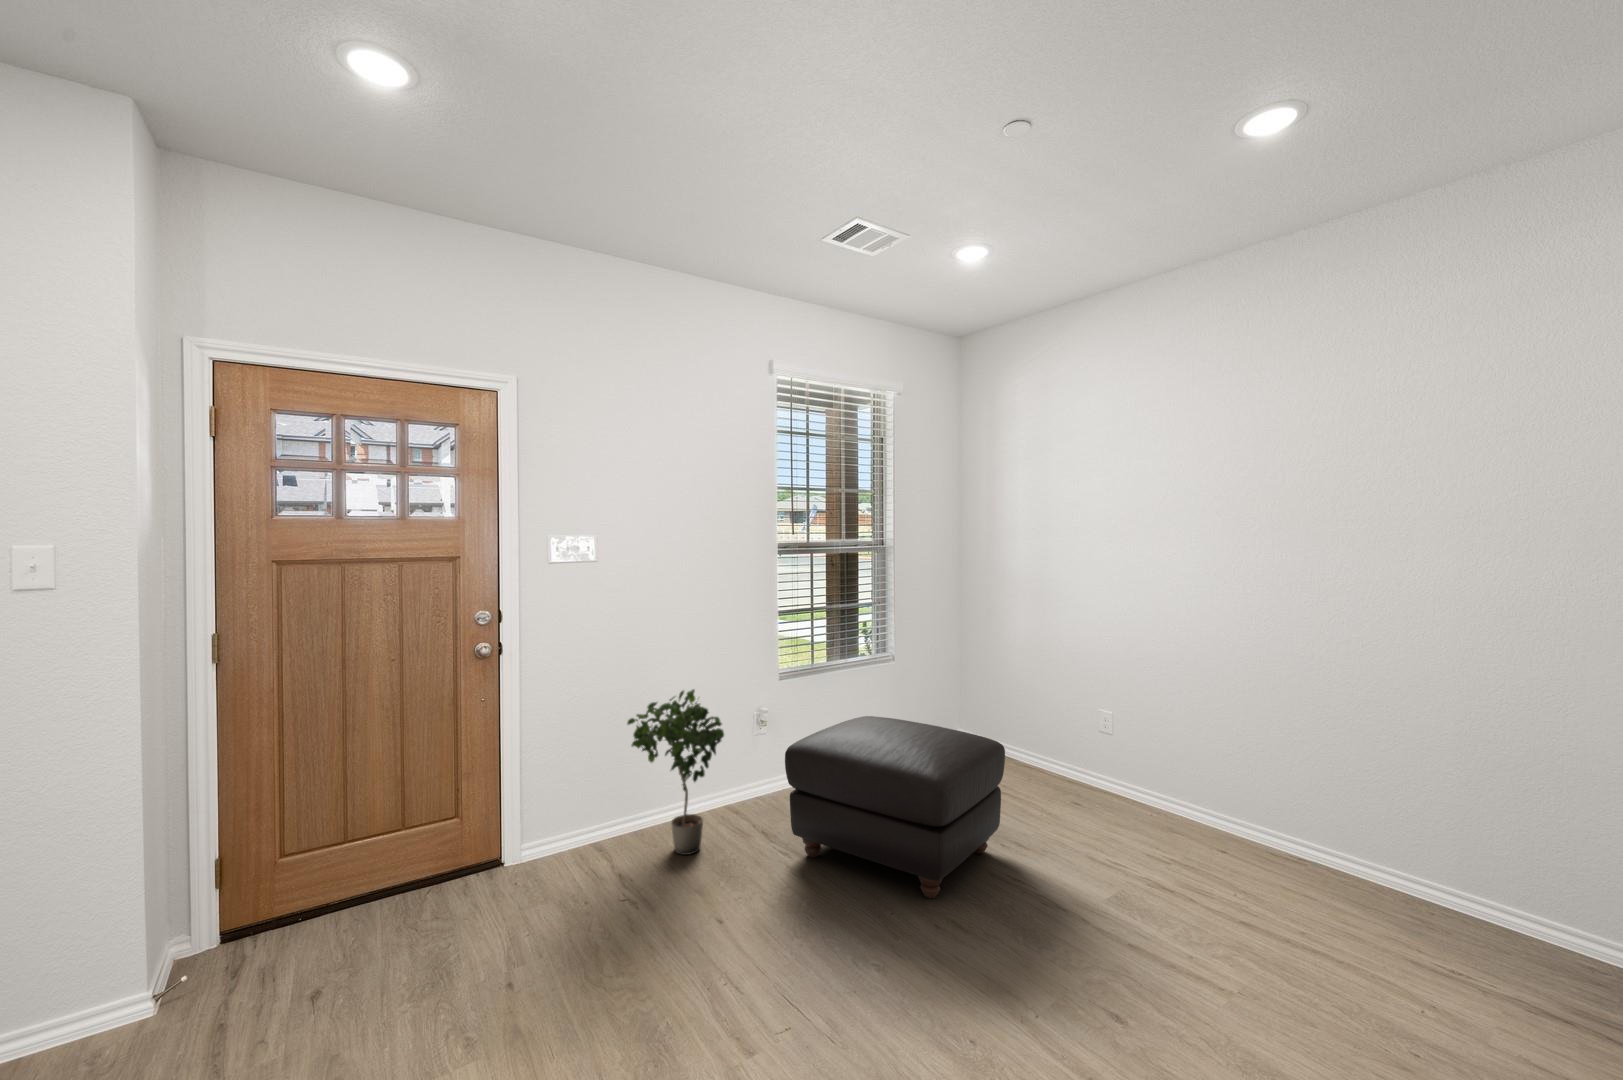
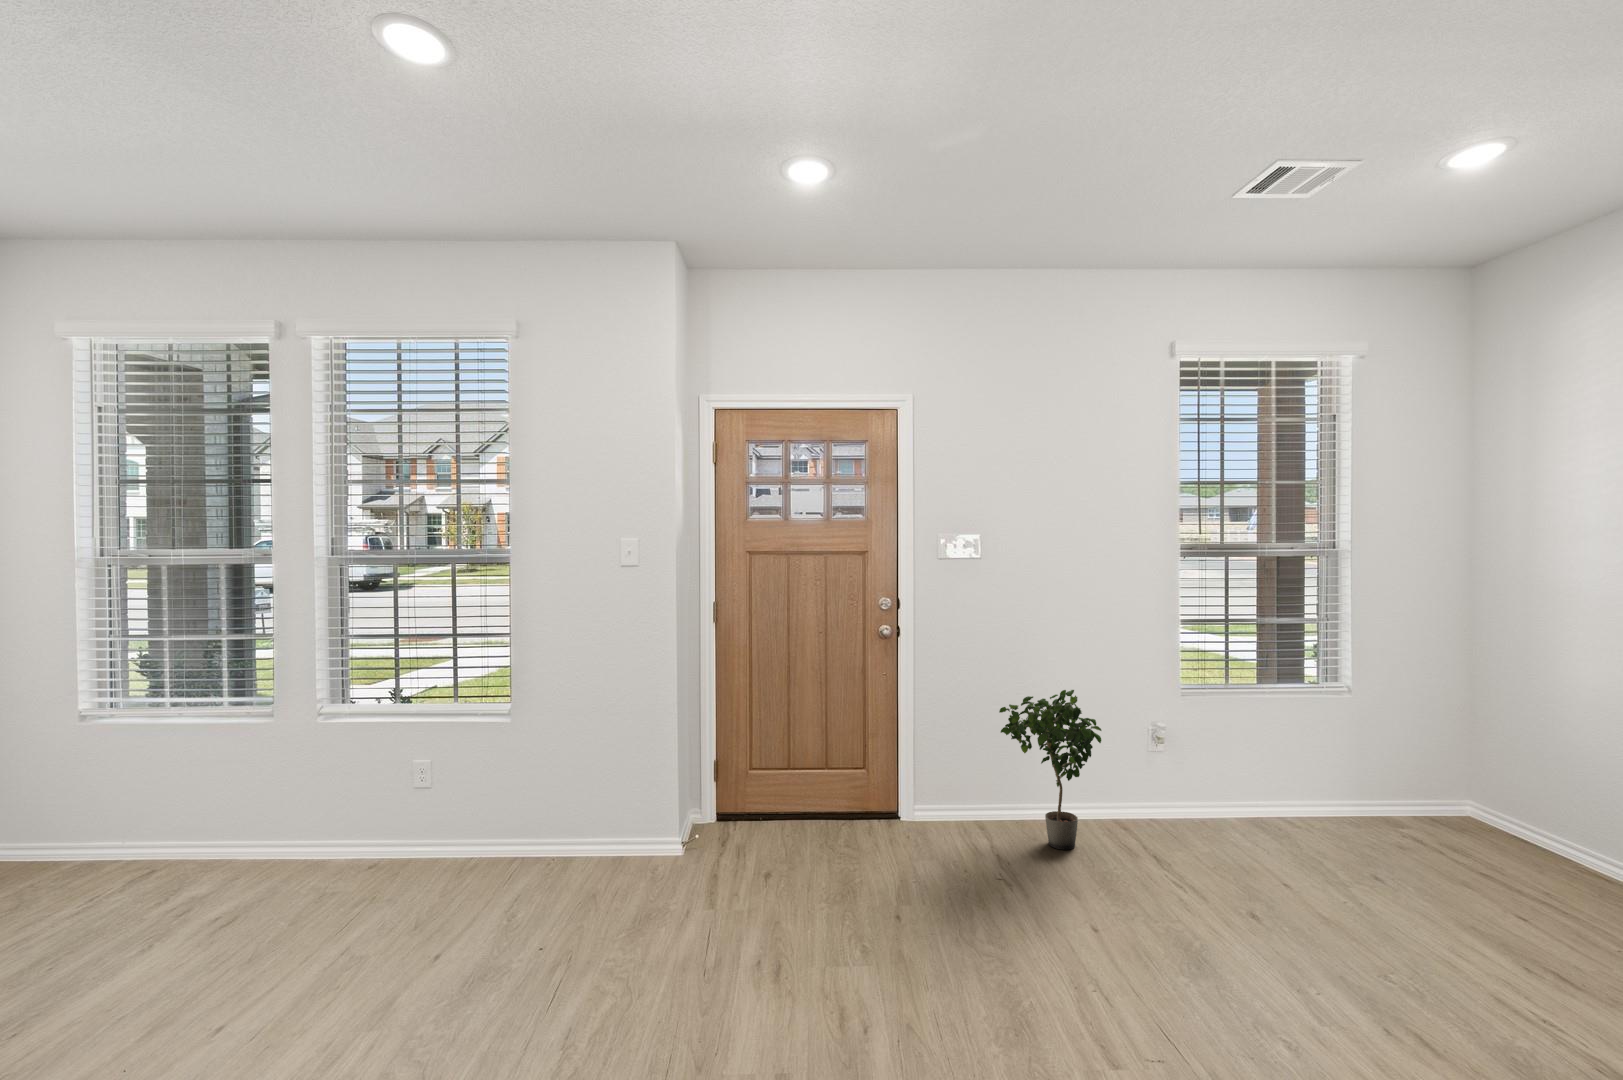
ottoman: present [785,716,1005,898] -> none [1161,745,1471,958]

